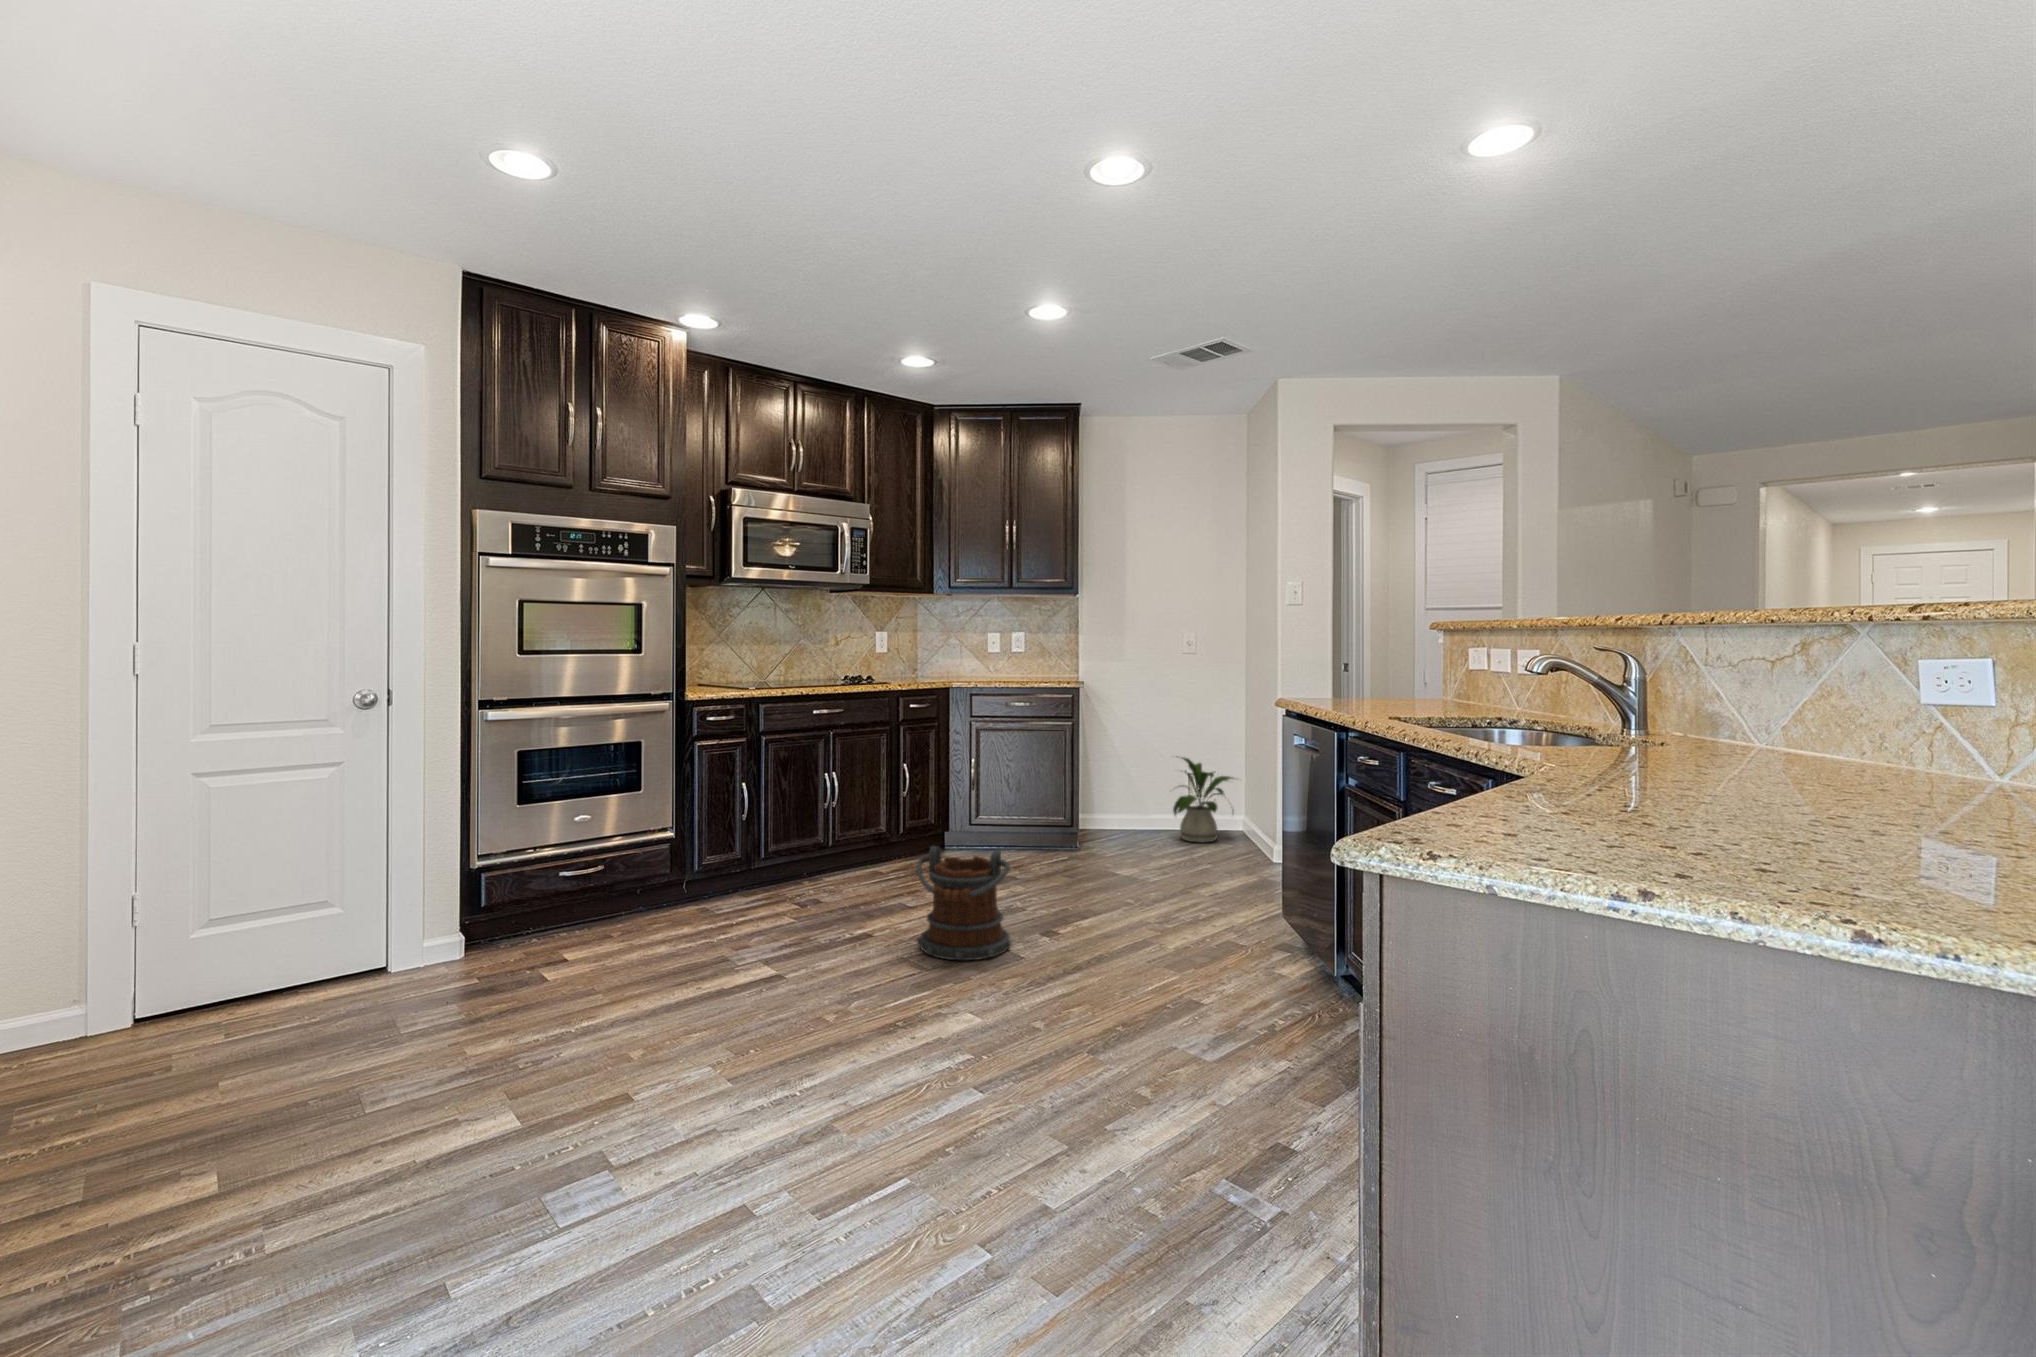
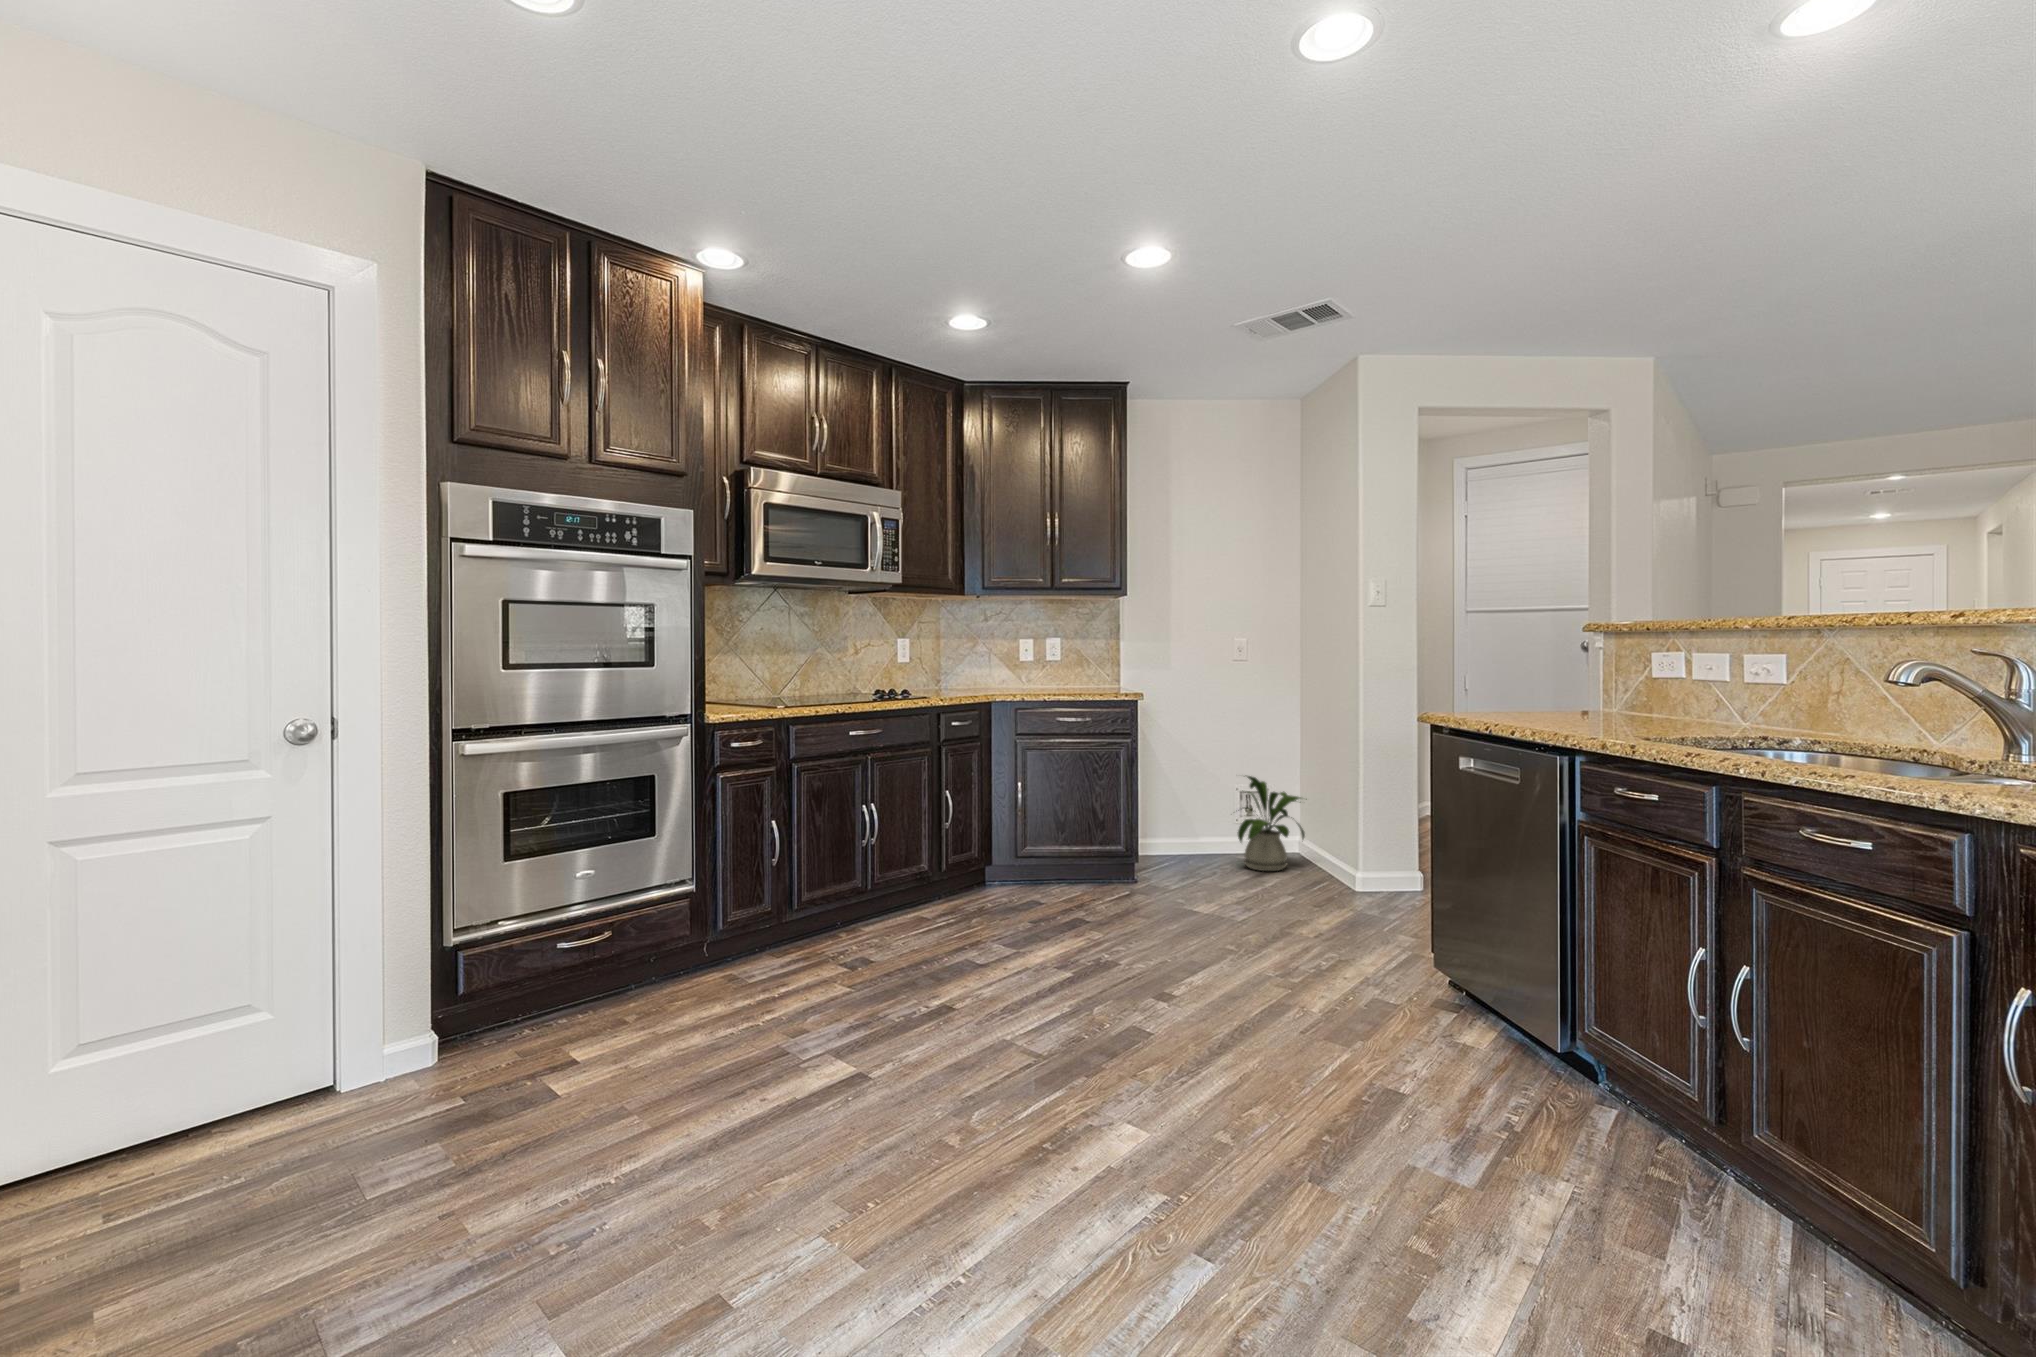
bucket: present [916,846,1011,961] -> none [1015,899,1134,1043]

